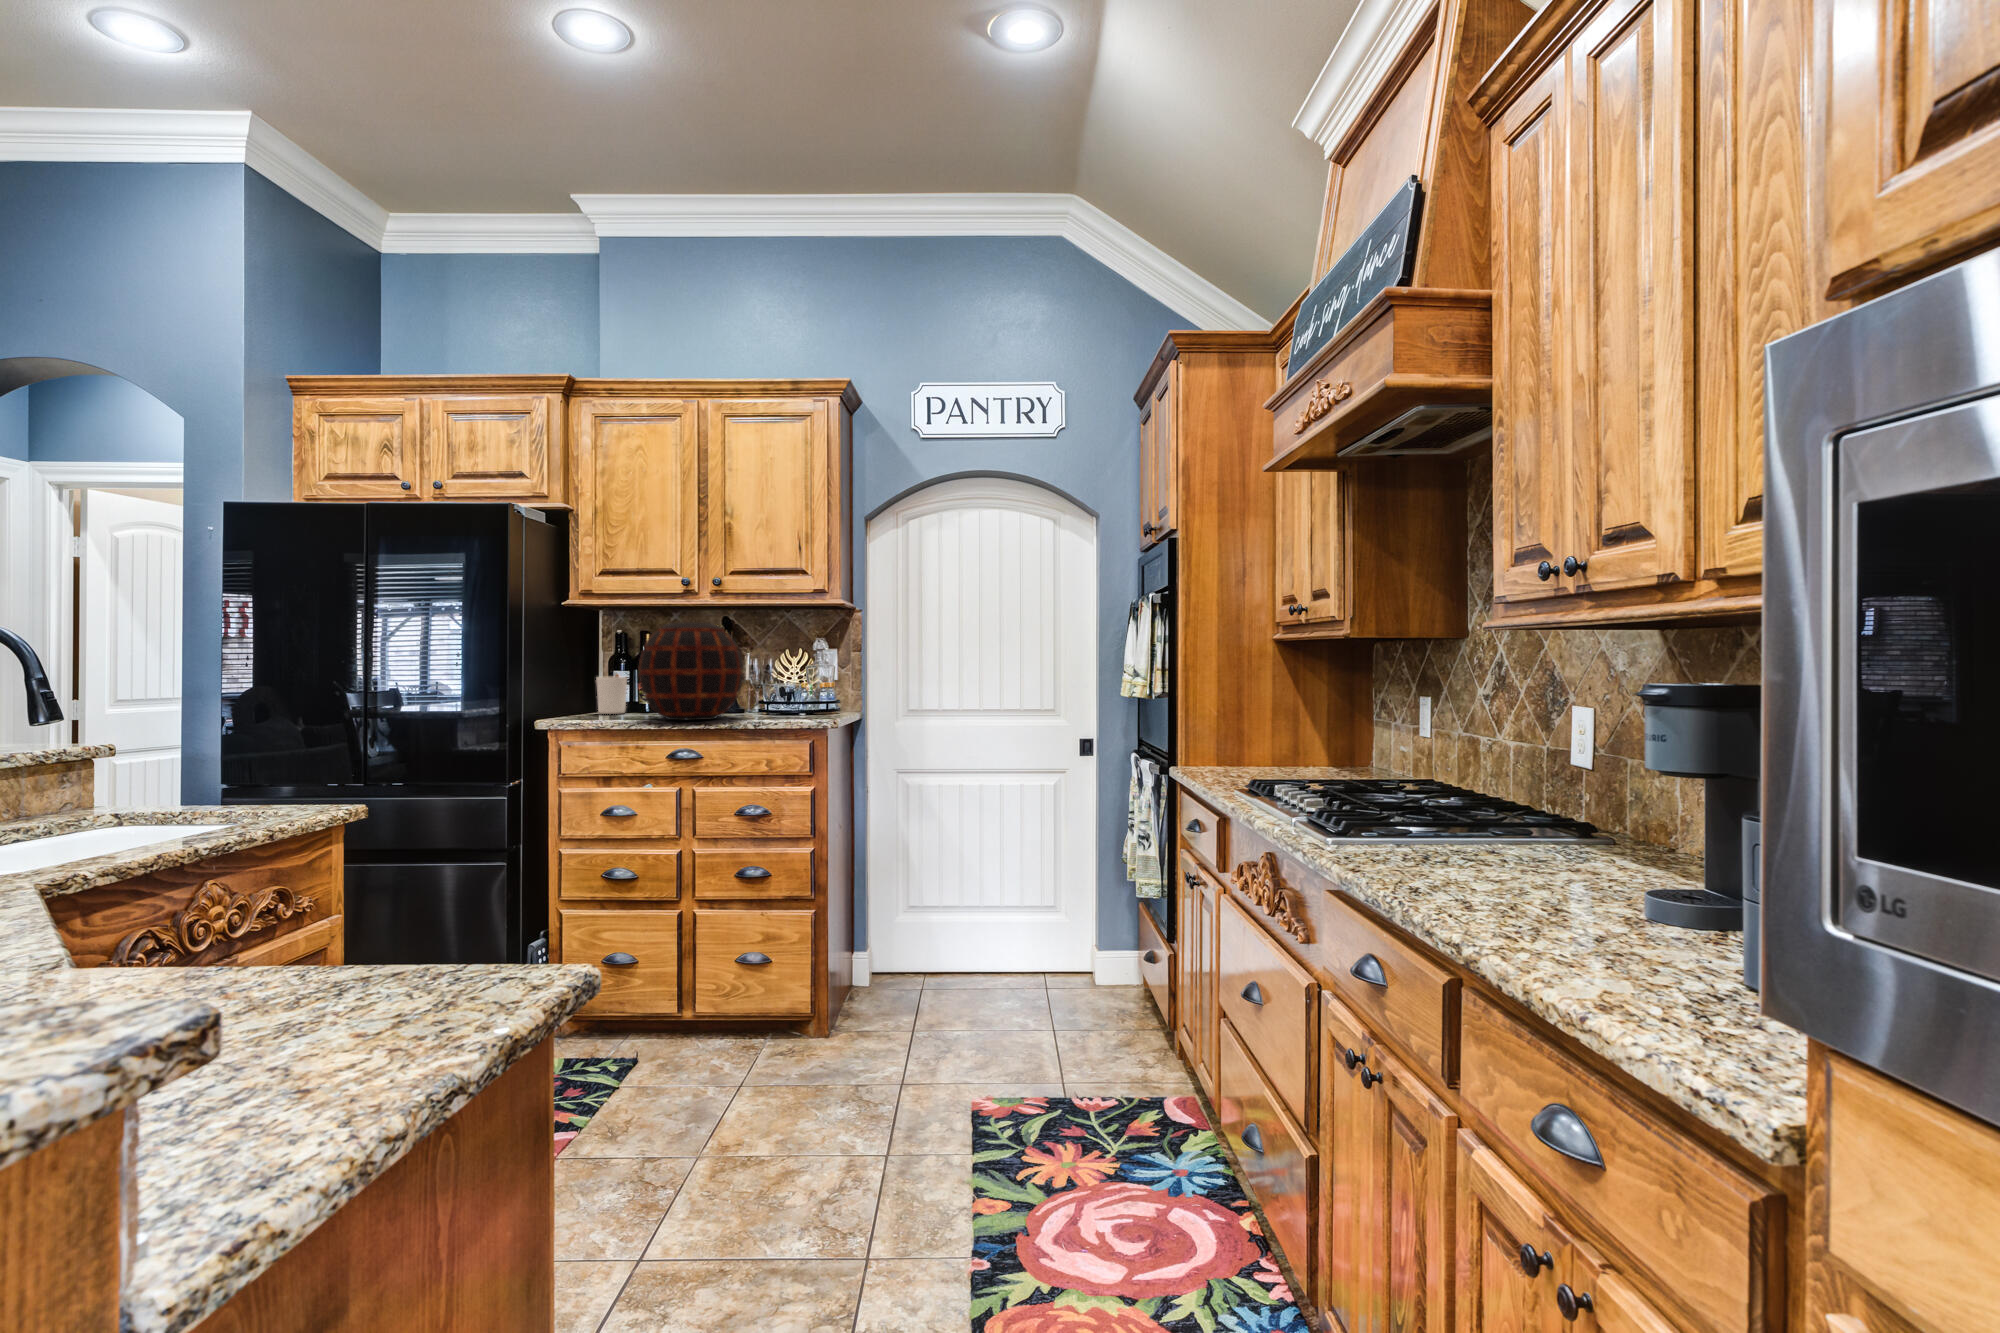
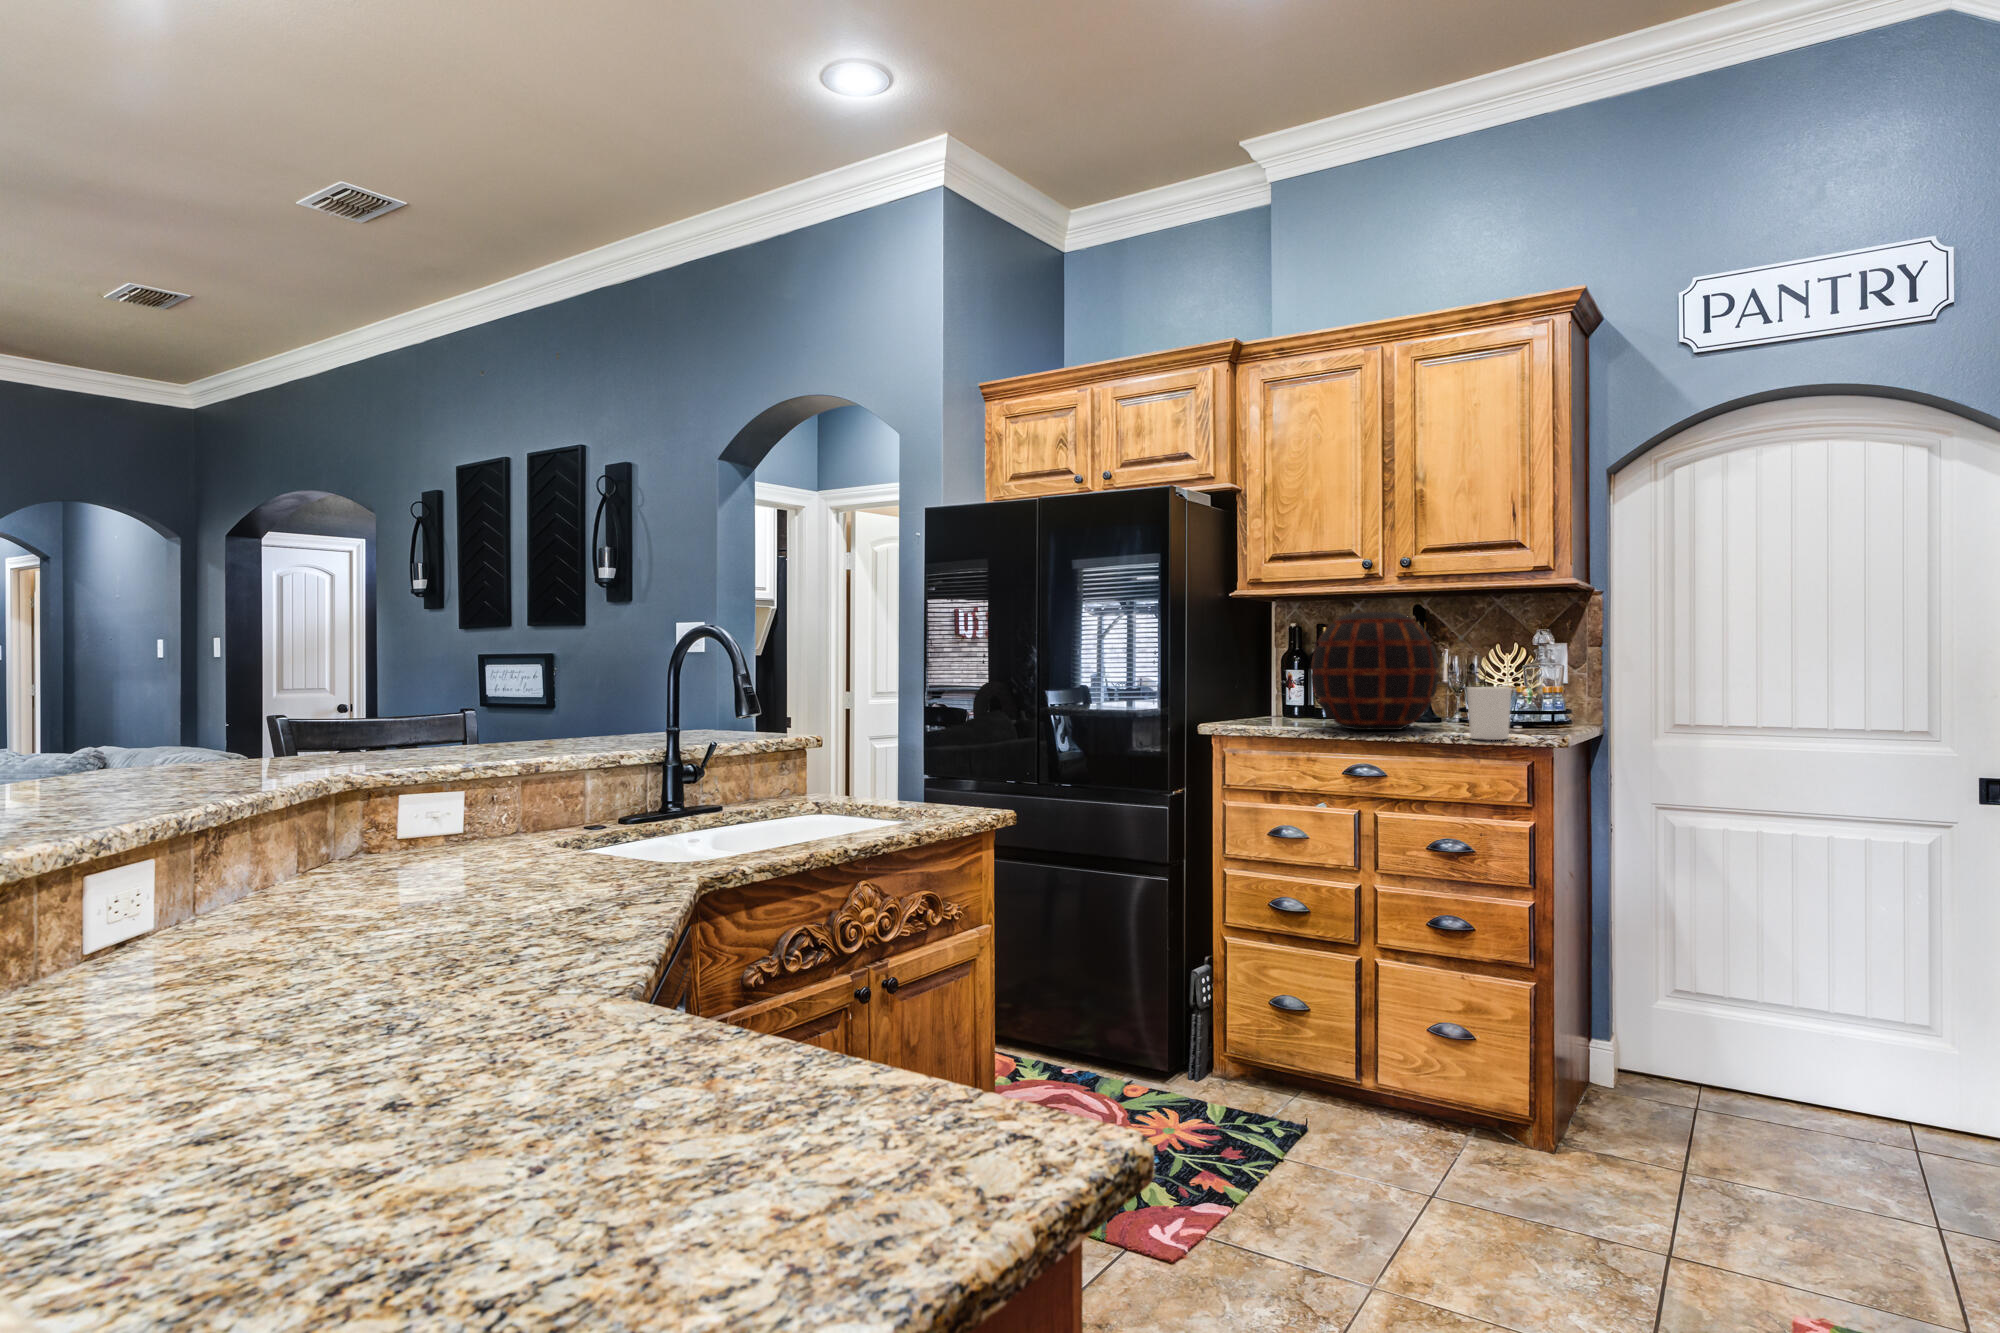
candle holder: present [596,677,627,714] -> present [1467,687,1511,740]

